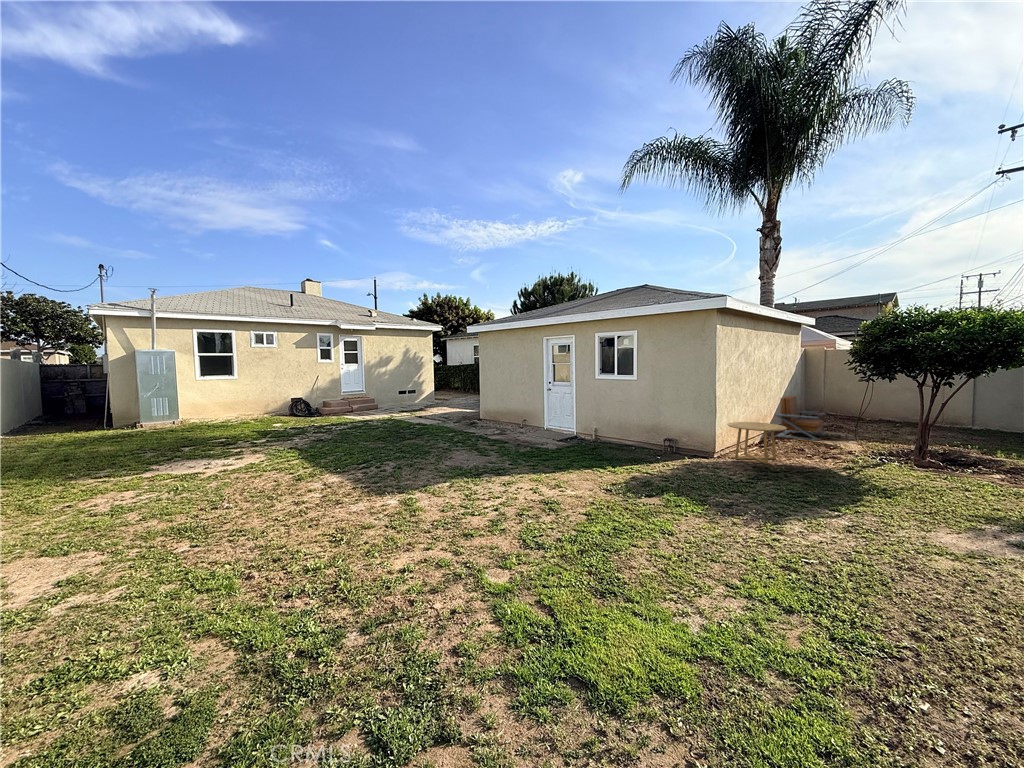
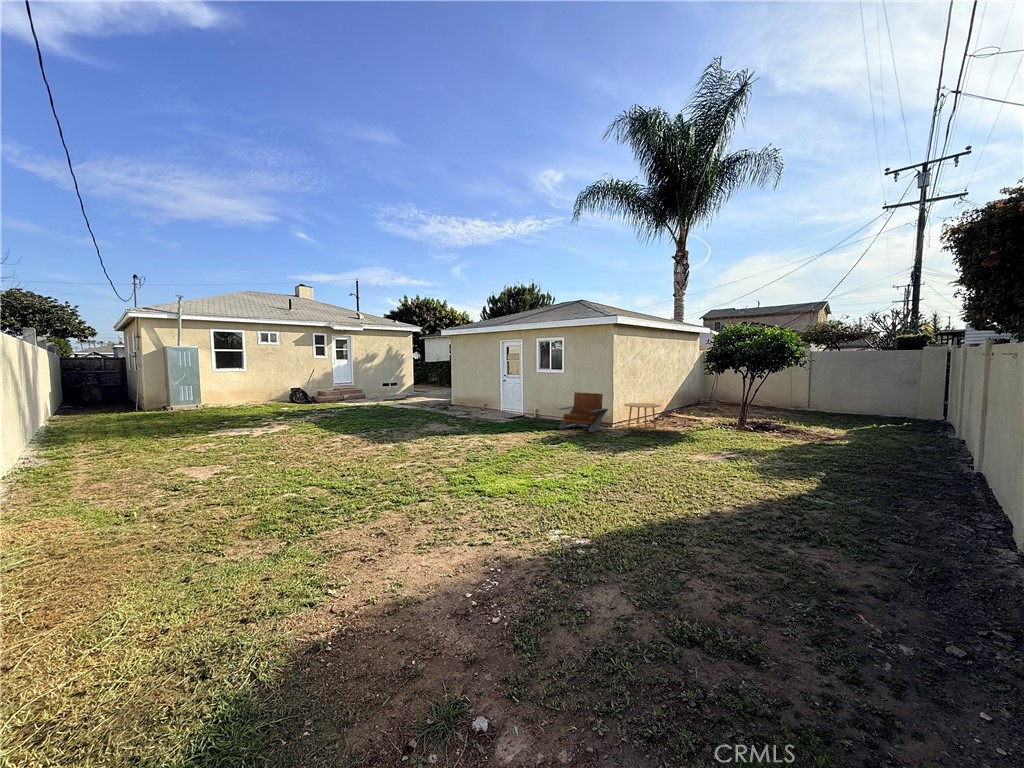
lounge chair: present [775,396,825,441] -> present [559,392,608,432]

